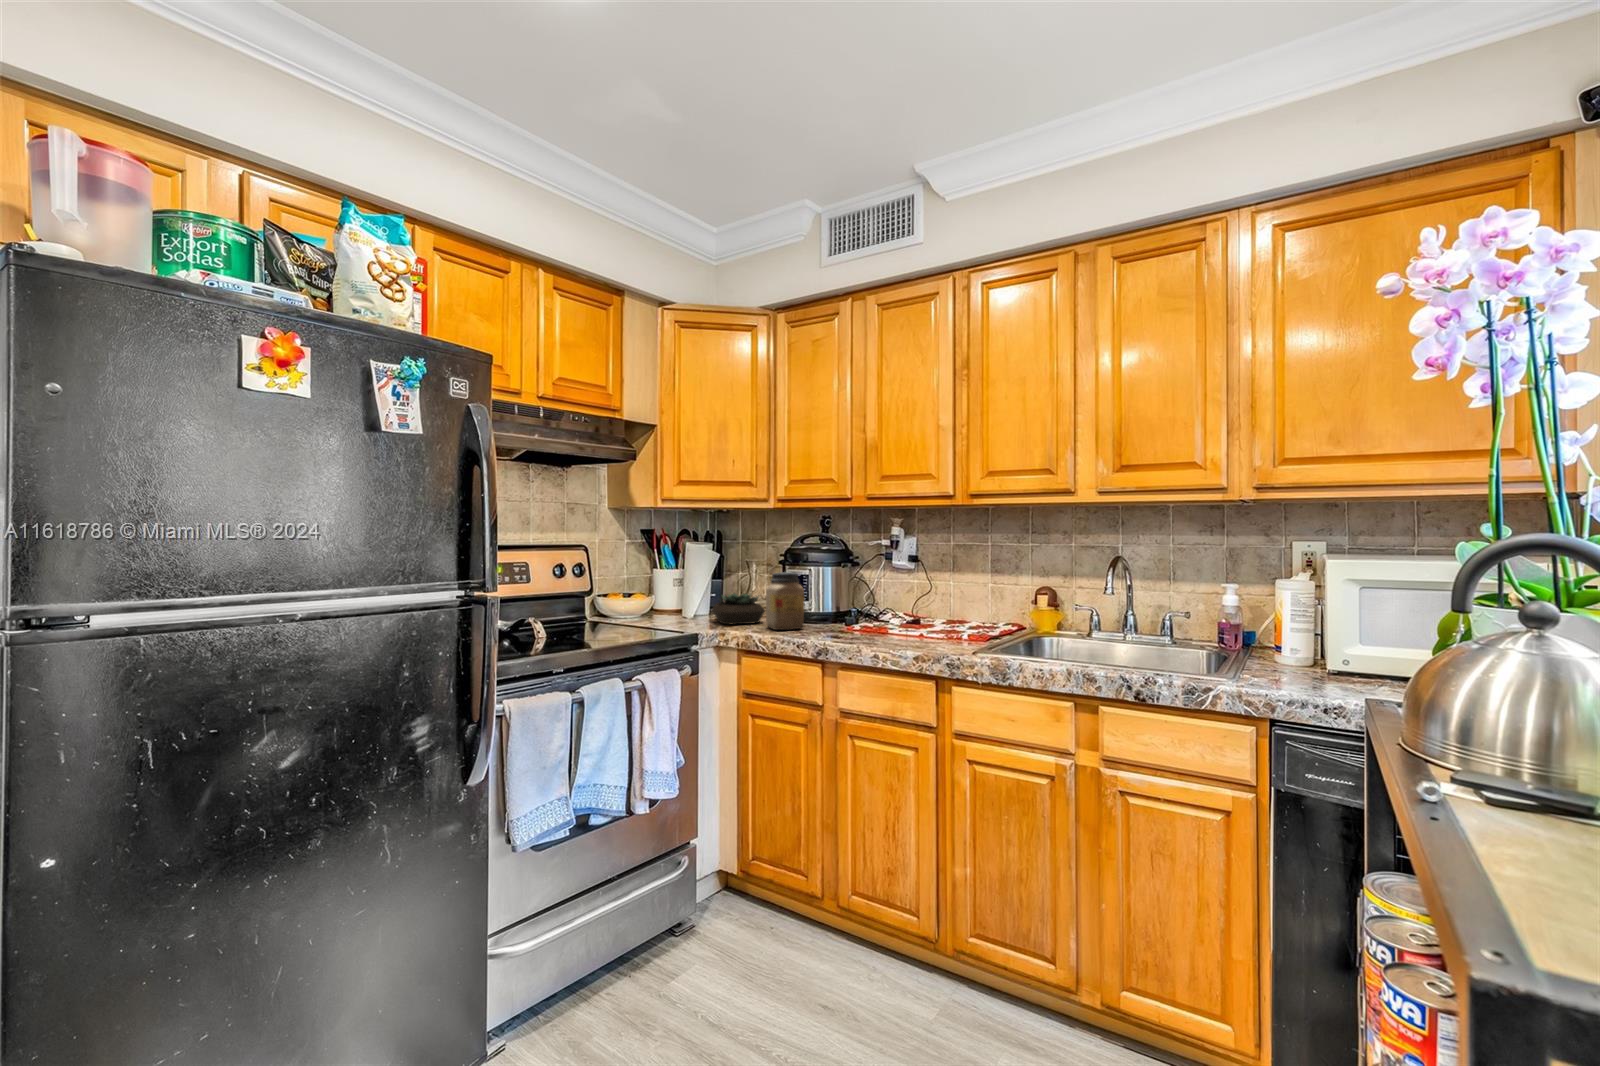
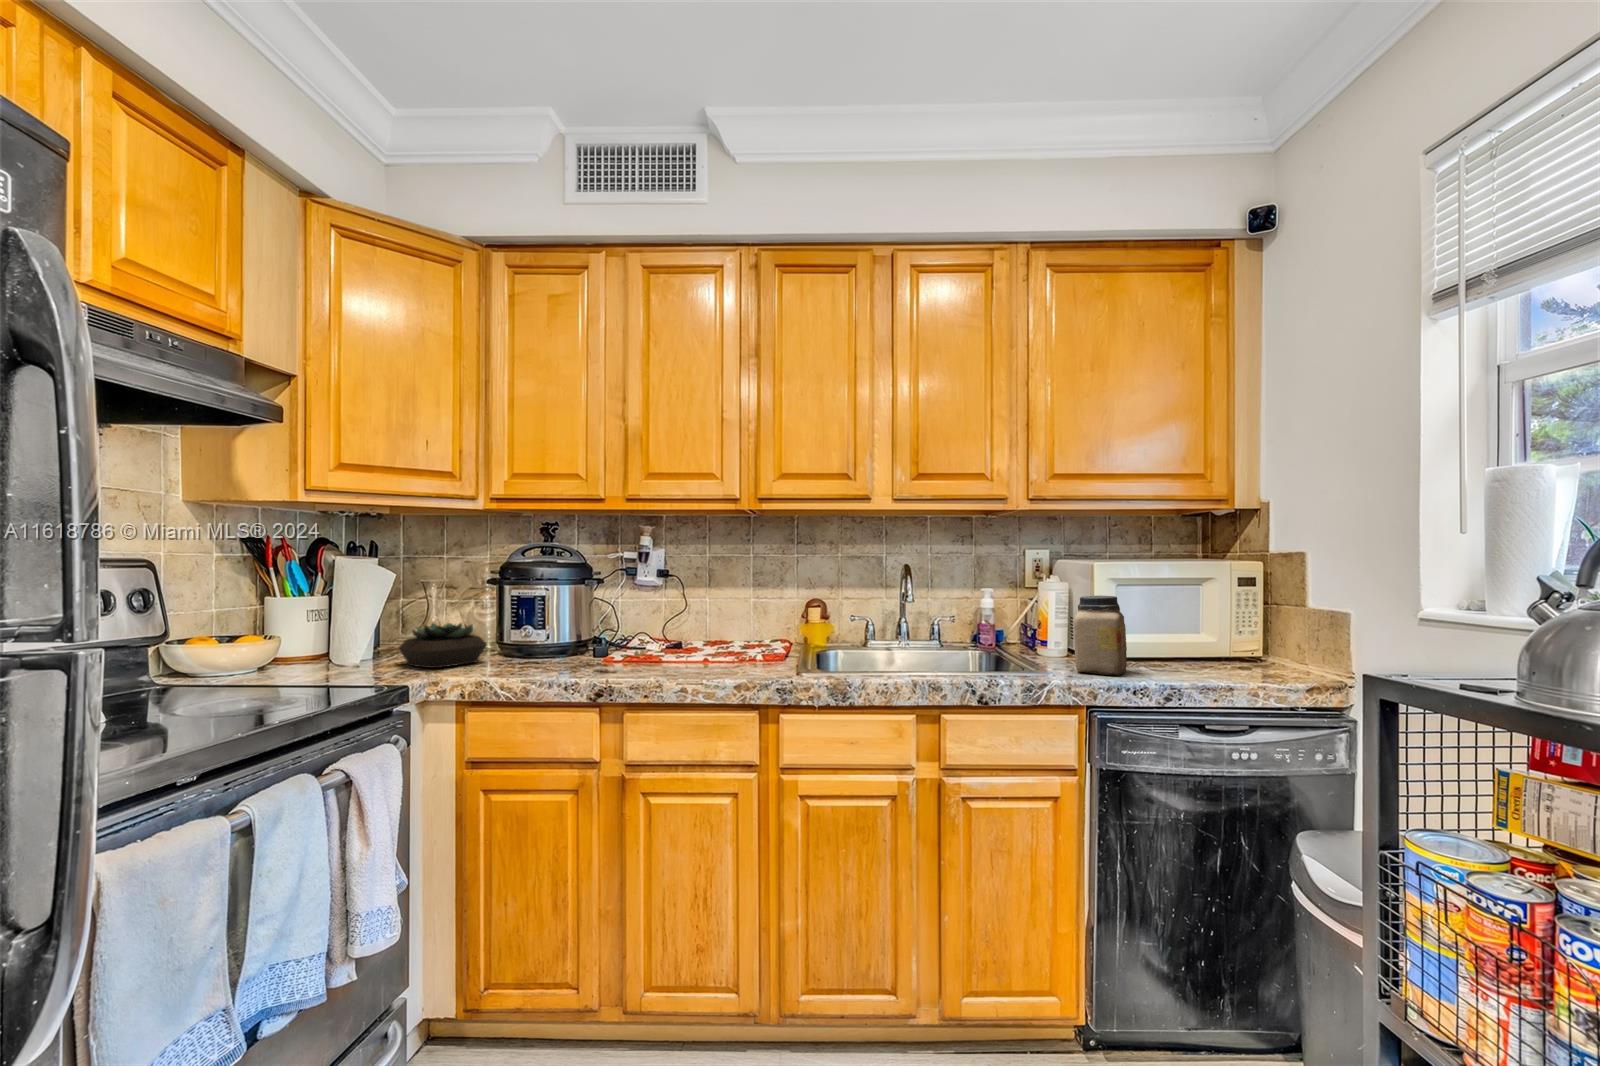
jar: present [766,572,805,630] -> present [1073,595,1127,675]

